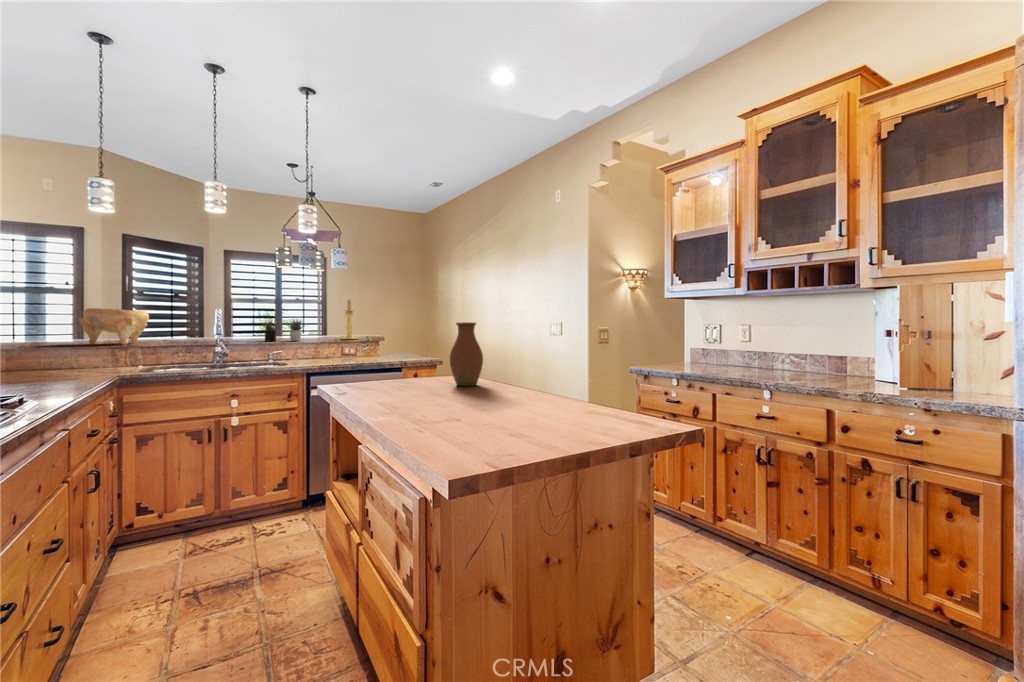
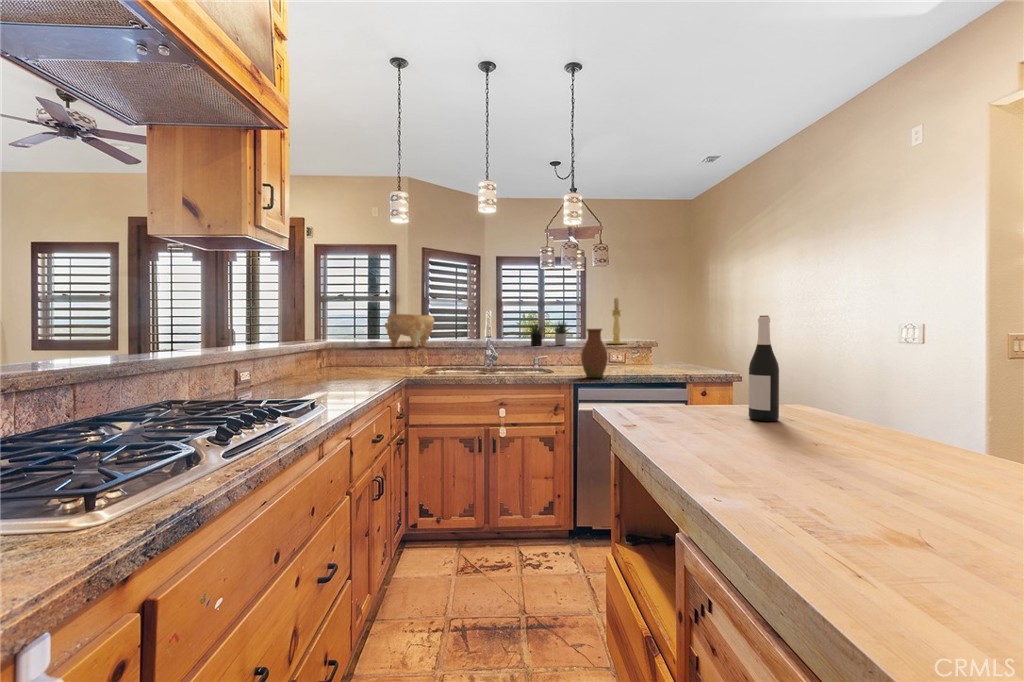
wine bottle: none [419,318,436,384] -> present [749,315,779,421]
vase: present [450,322,483,386] -> present [581,329,608,378]

